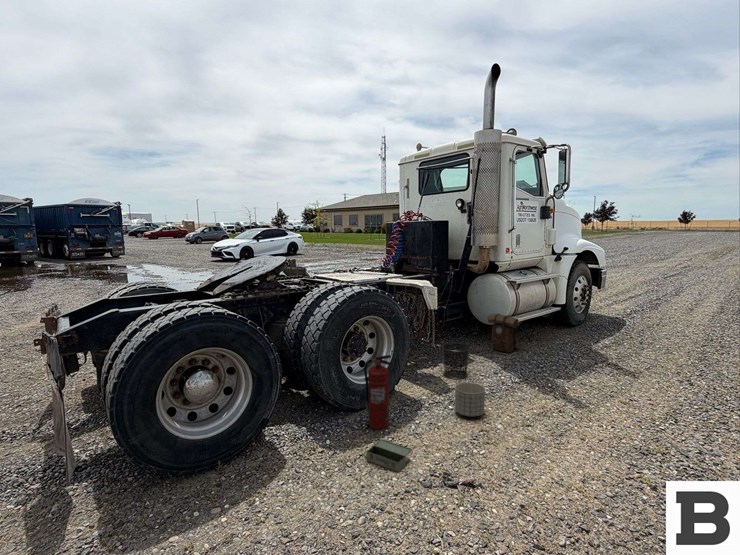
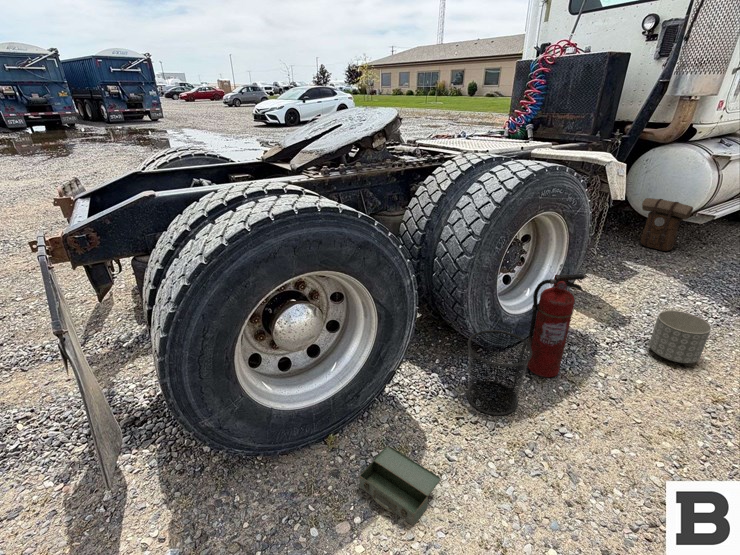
waste bin: present [442,343,470,380] -> present [467,330,532,415]
toolbox: present [367,439,412,472] -> present [359,446,441,526]

